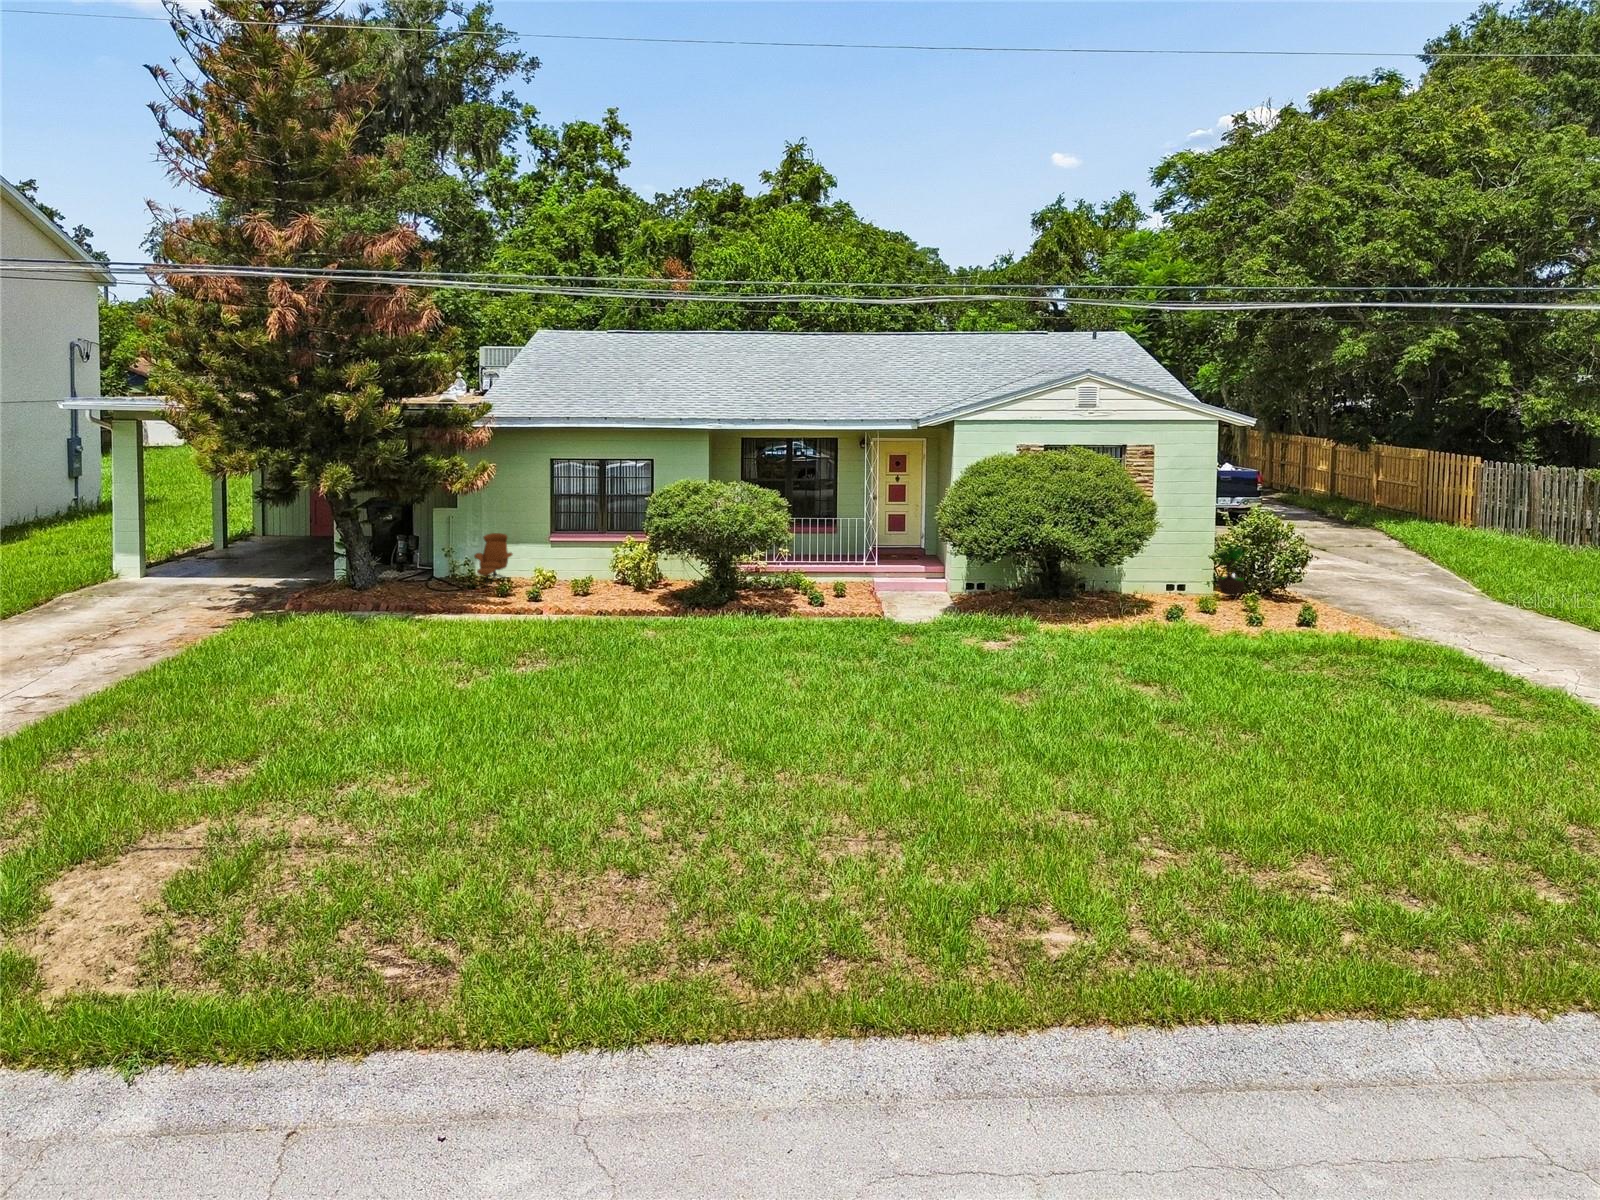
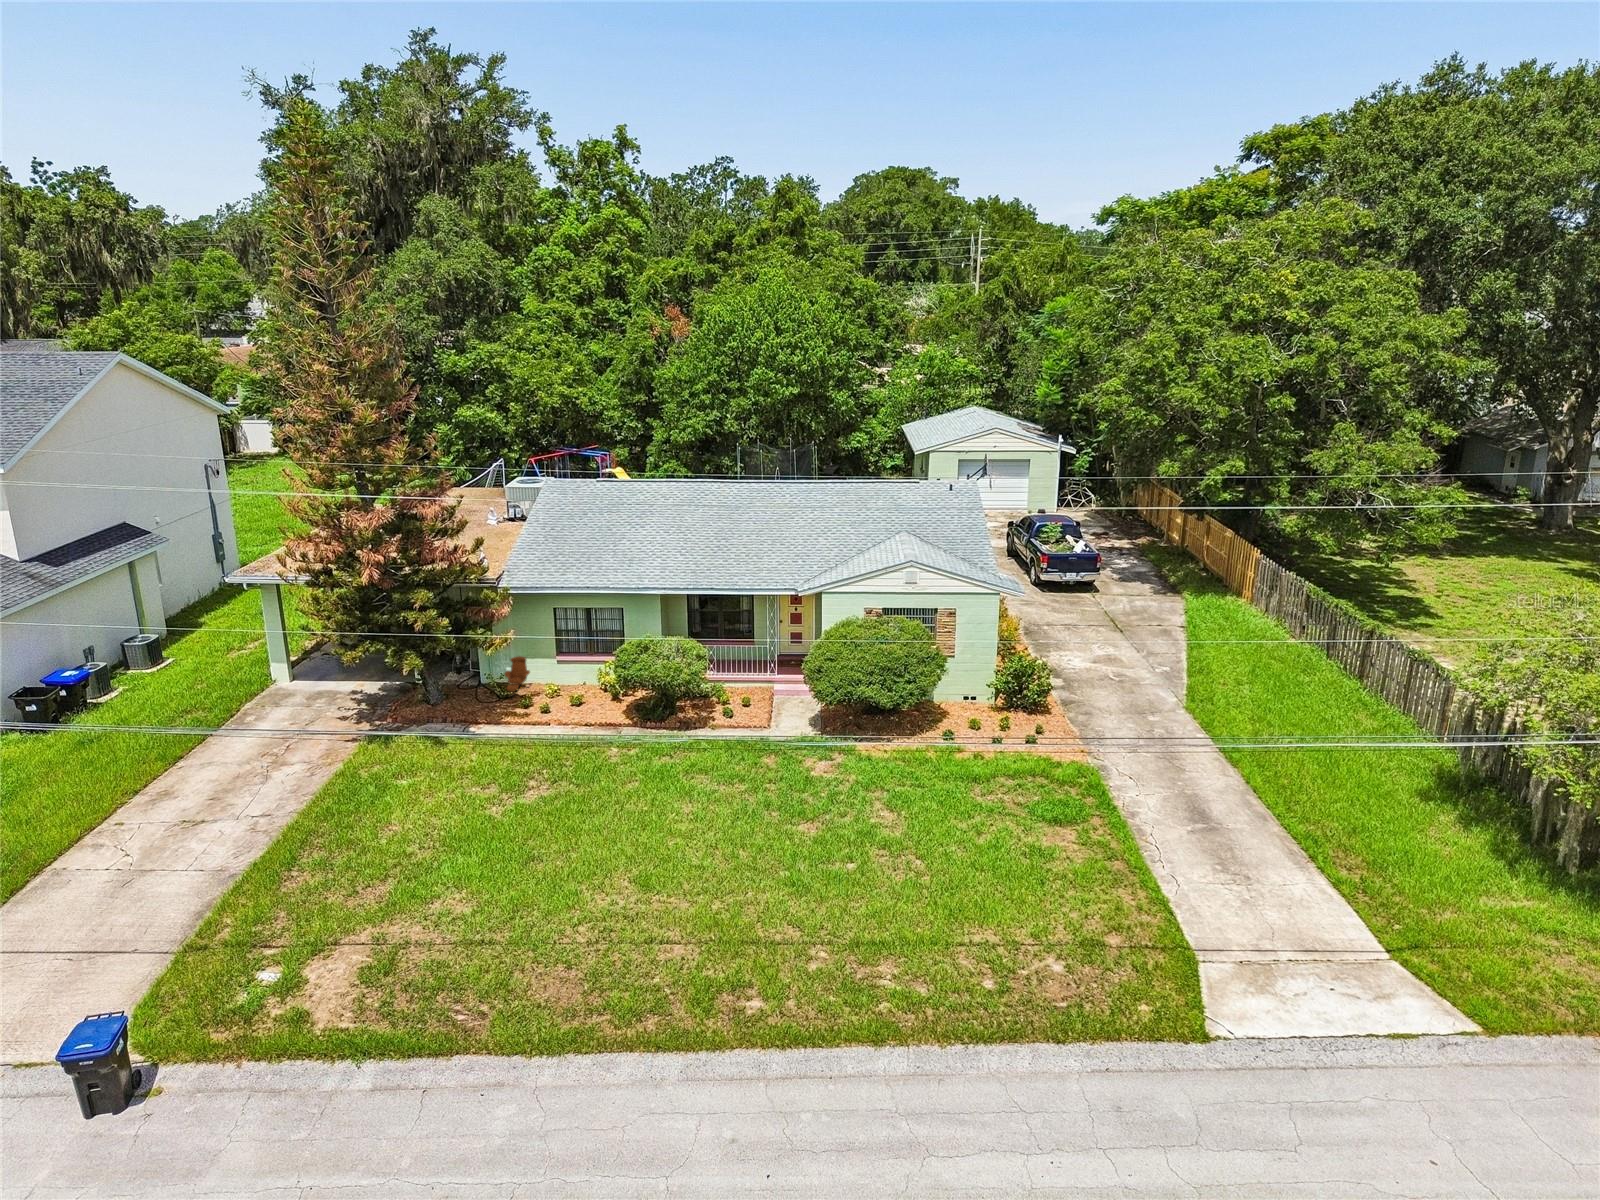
potted tree: present [1214,545,1244,595] -> none [987,679,1011,714]

